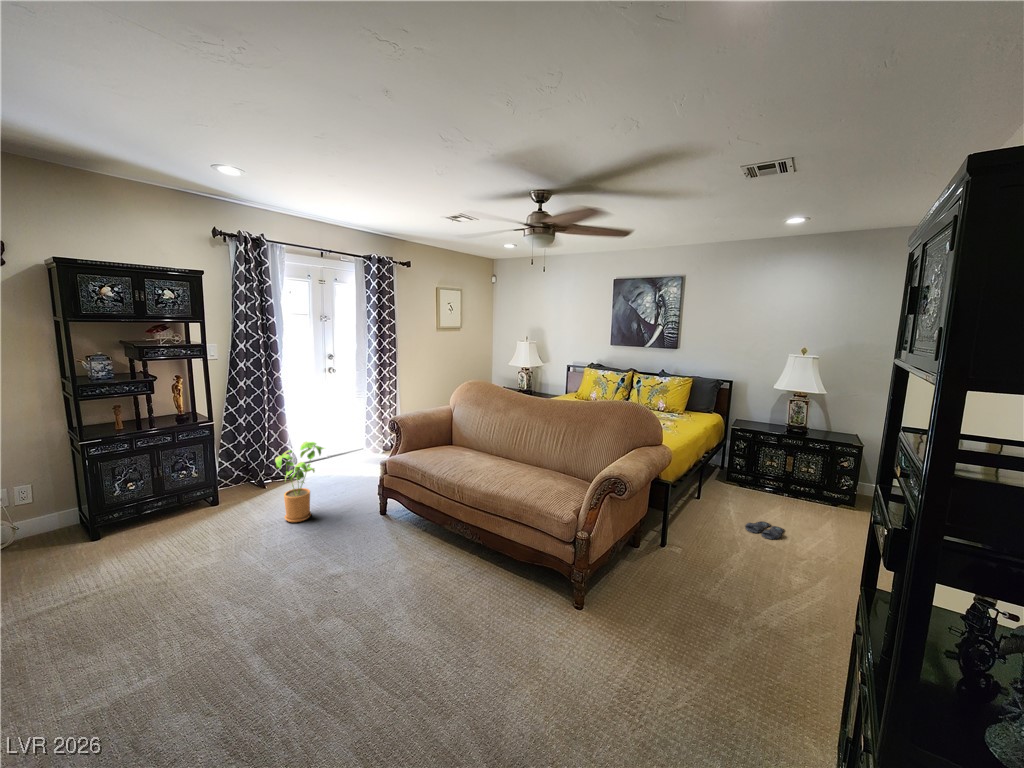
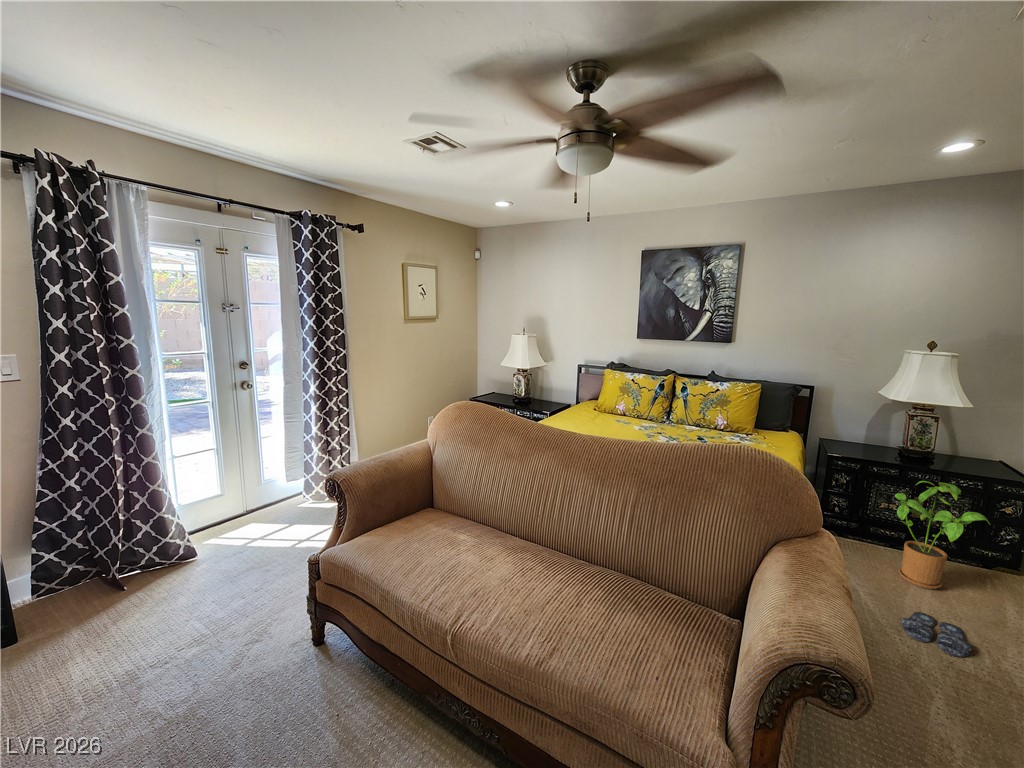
house plant: present [275,442,324,522] -> present [895,481,990,589]

